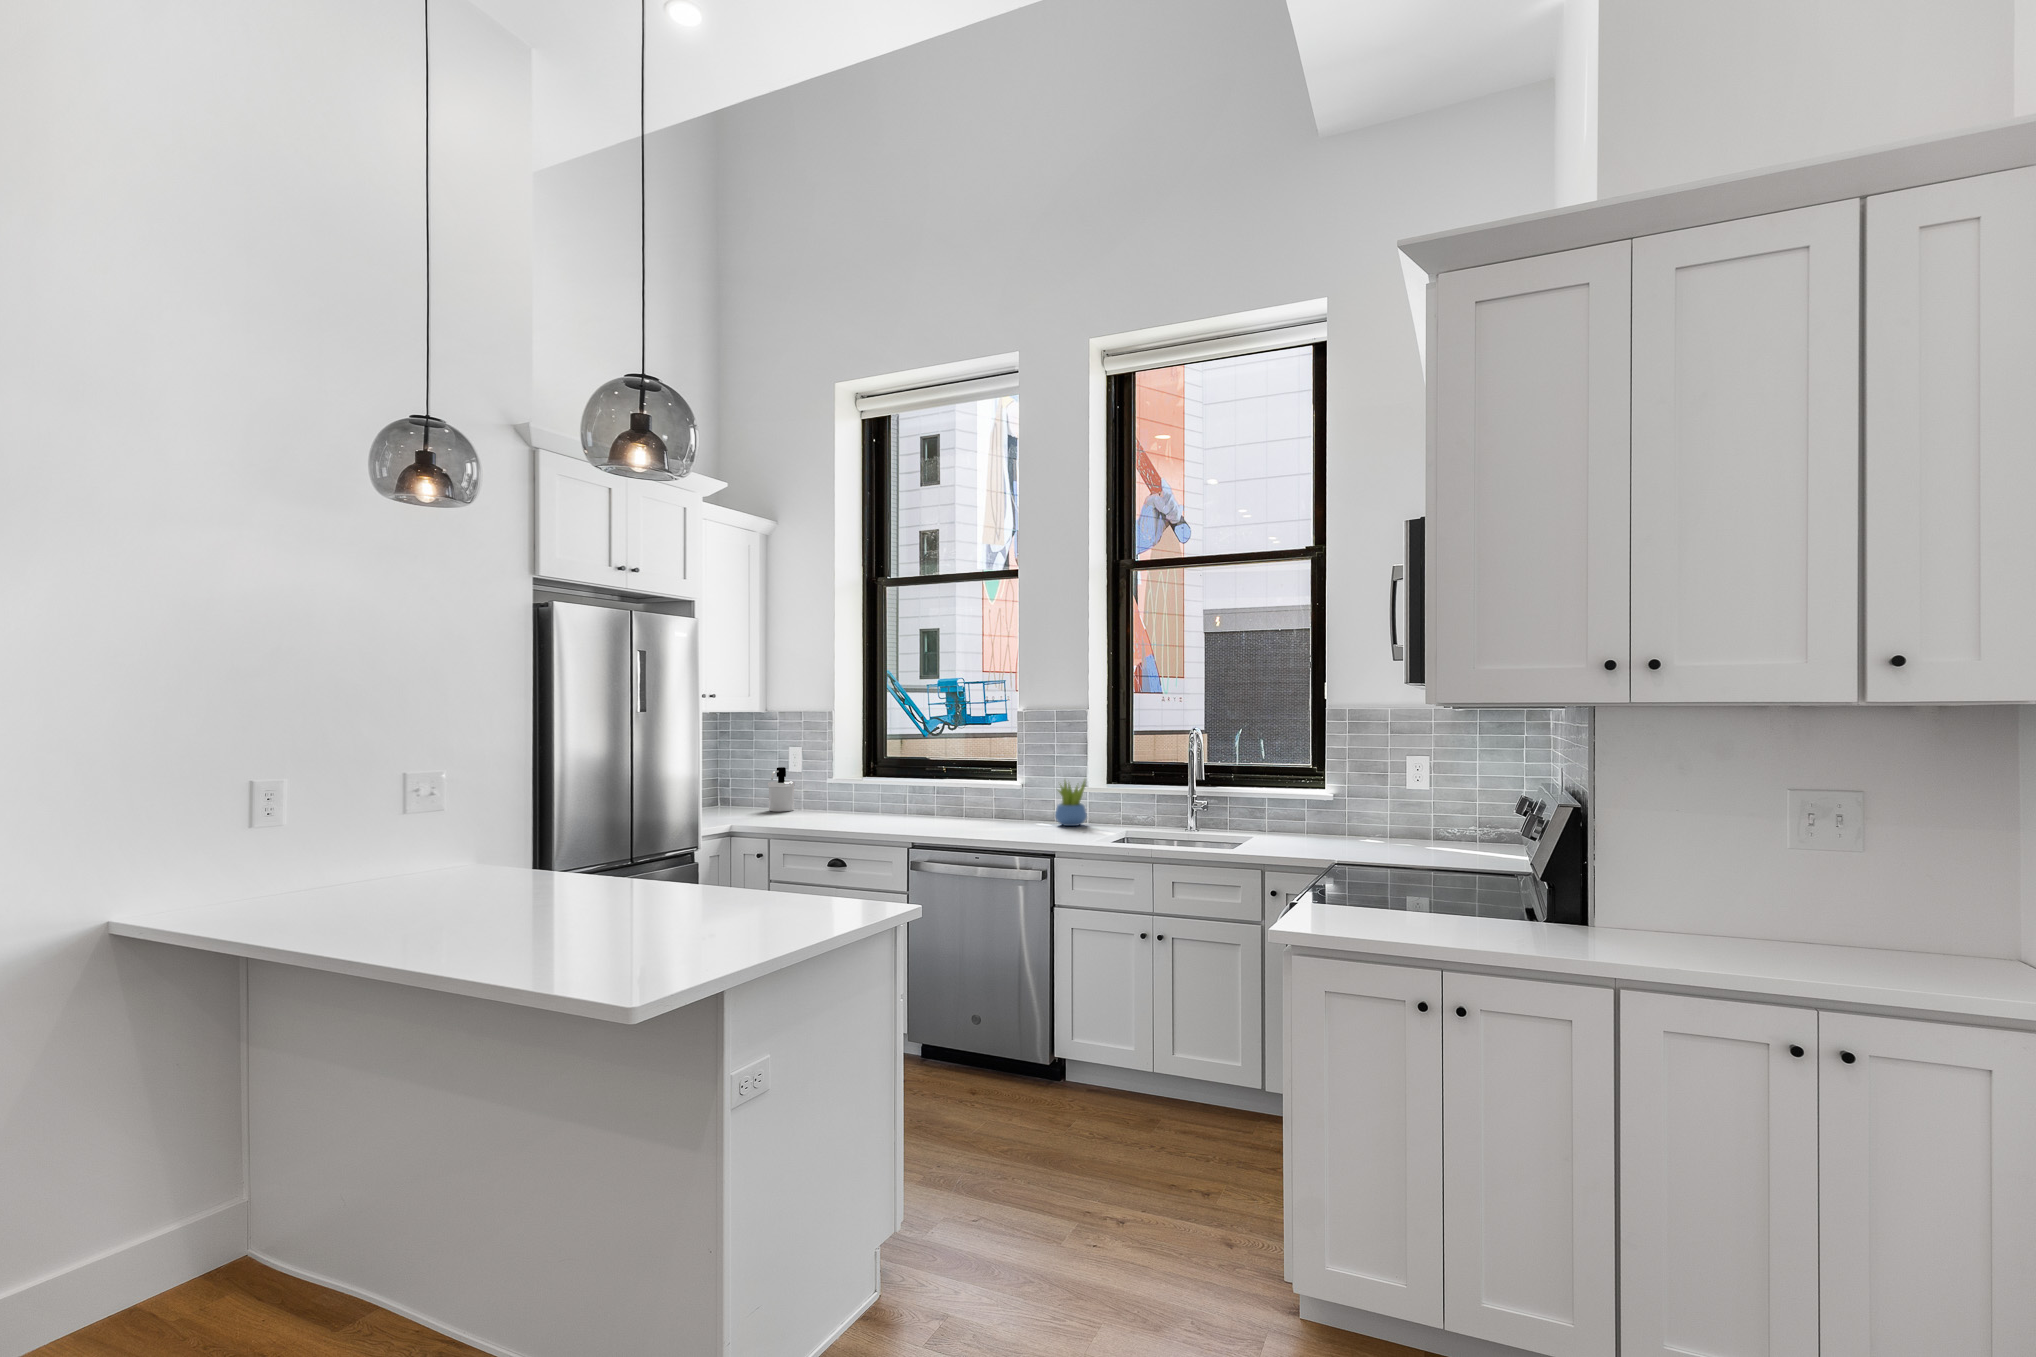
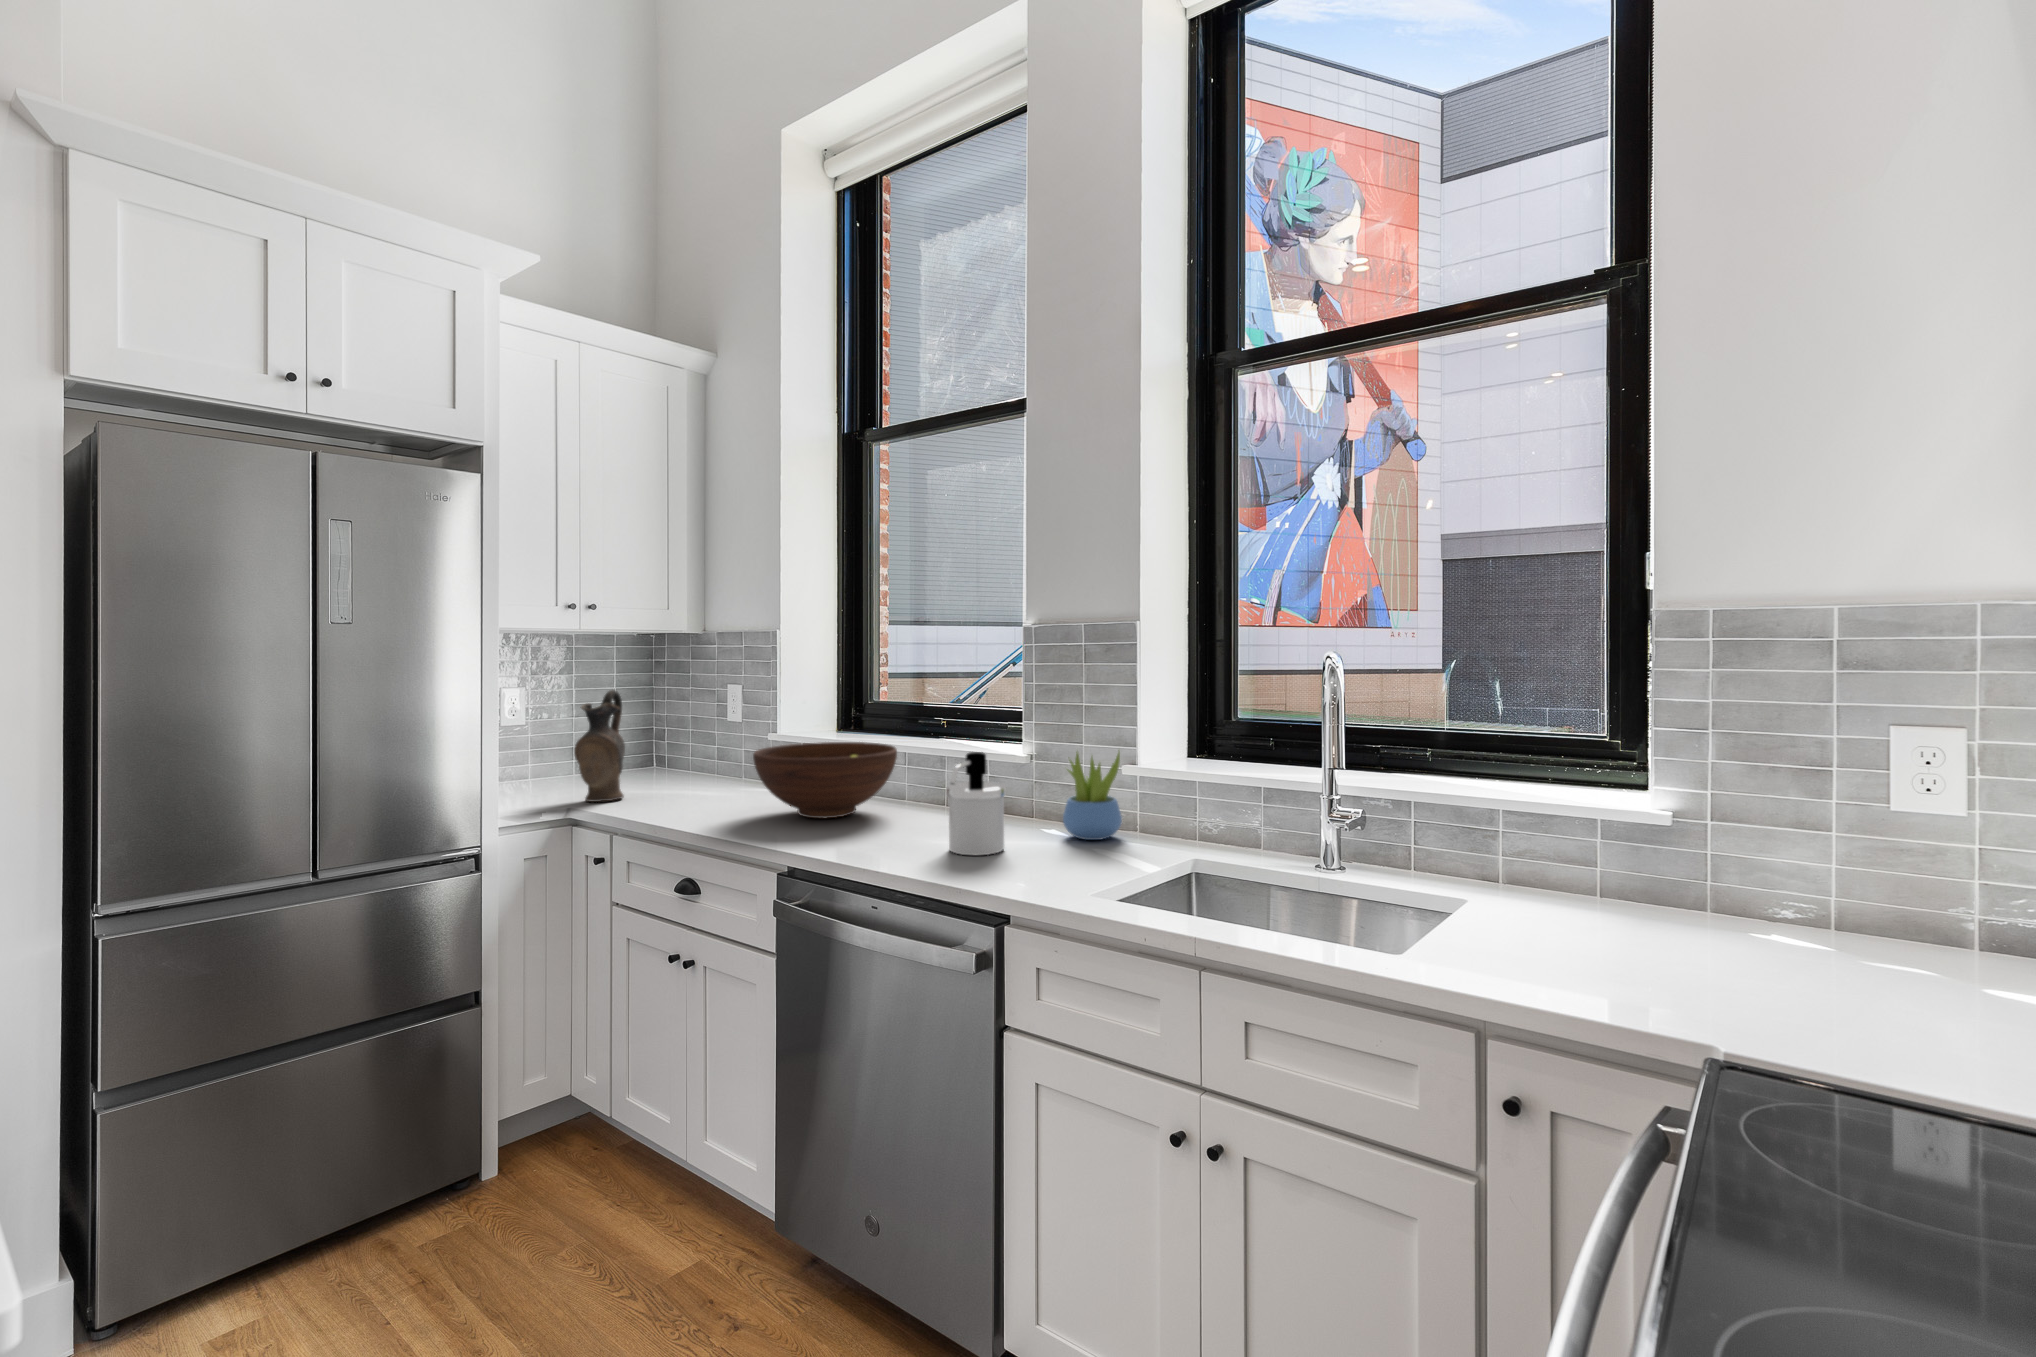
ceramic pitcher: none [731,750,761,822] -> present [574,690,625,802]
soap dispenser: present [768,767,795,812] -> present [946,752,1006,855]
fruit bowl: none [865,780,948,824] -> present [753,742,897,818]

